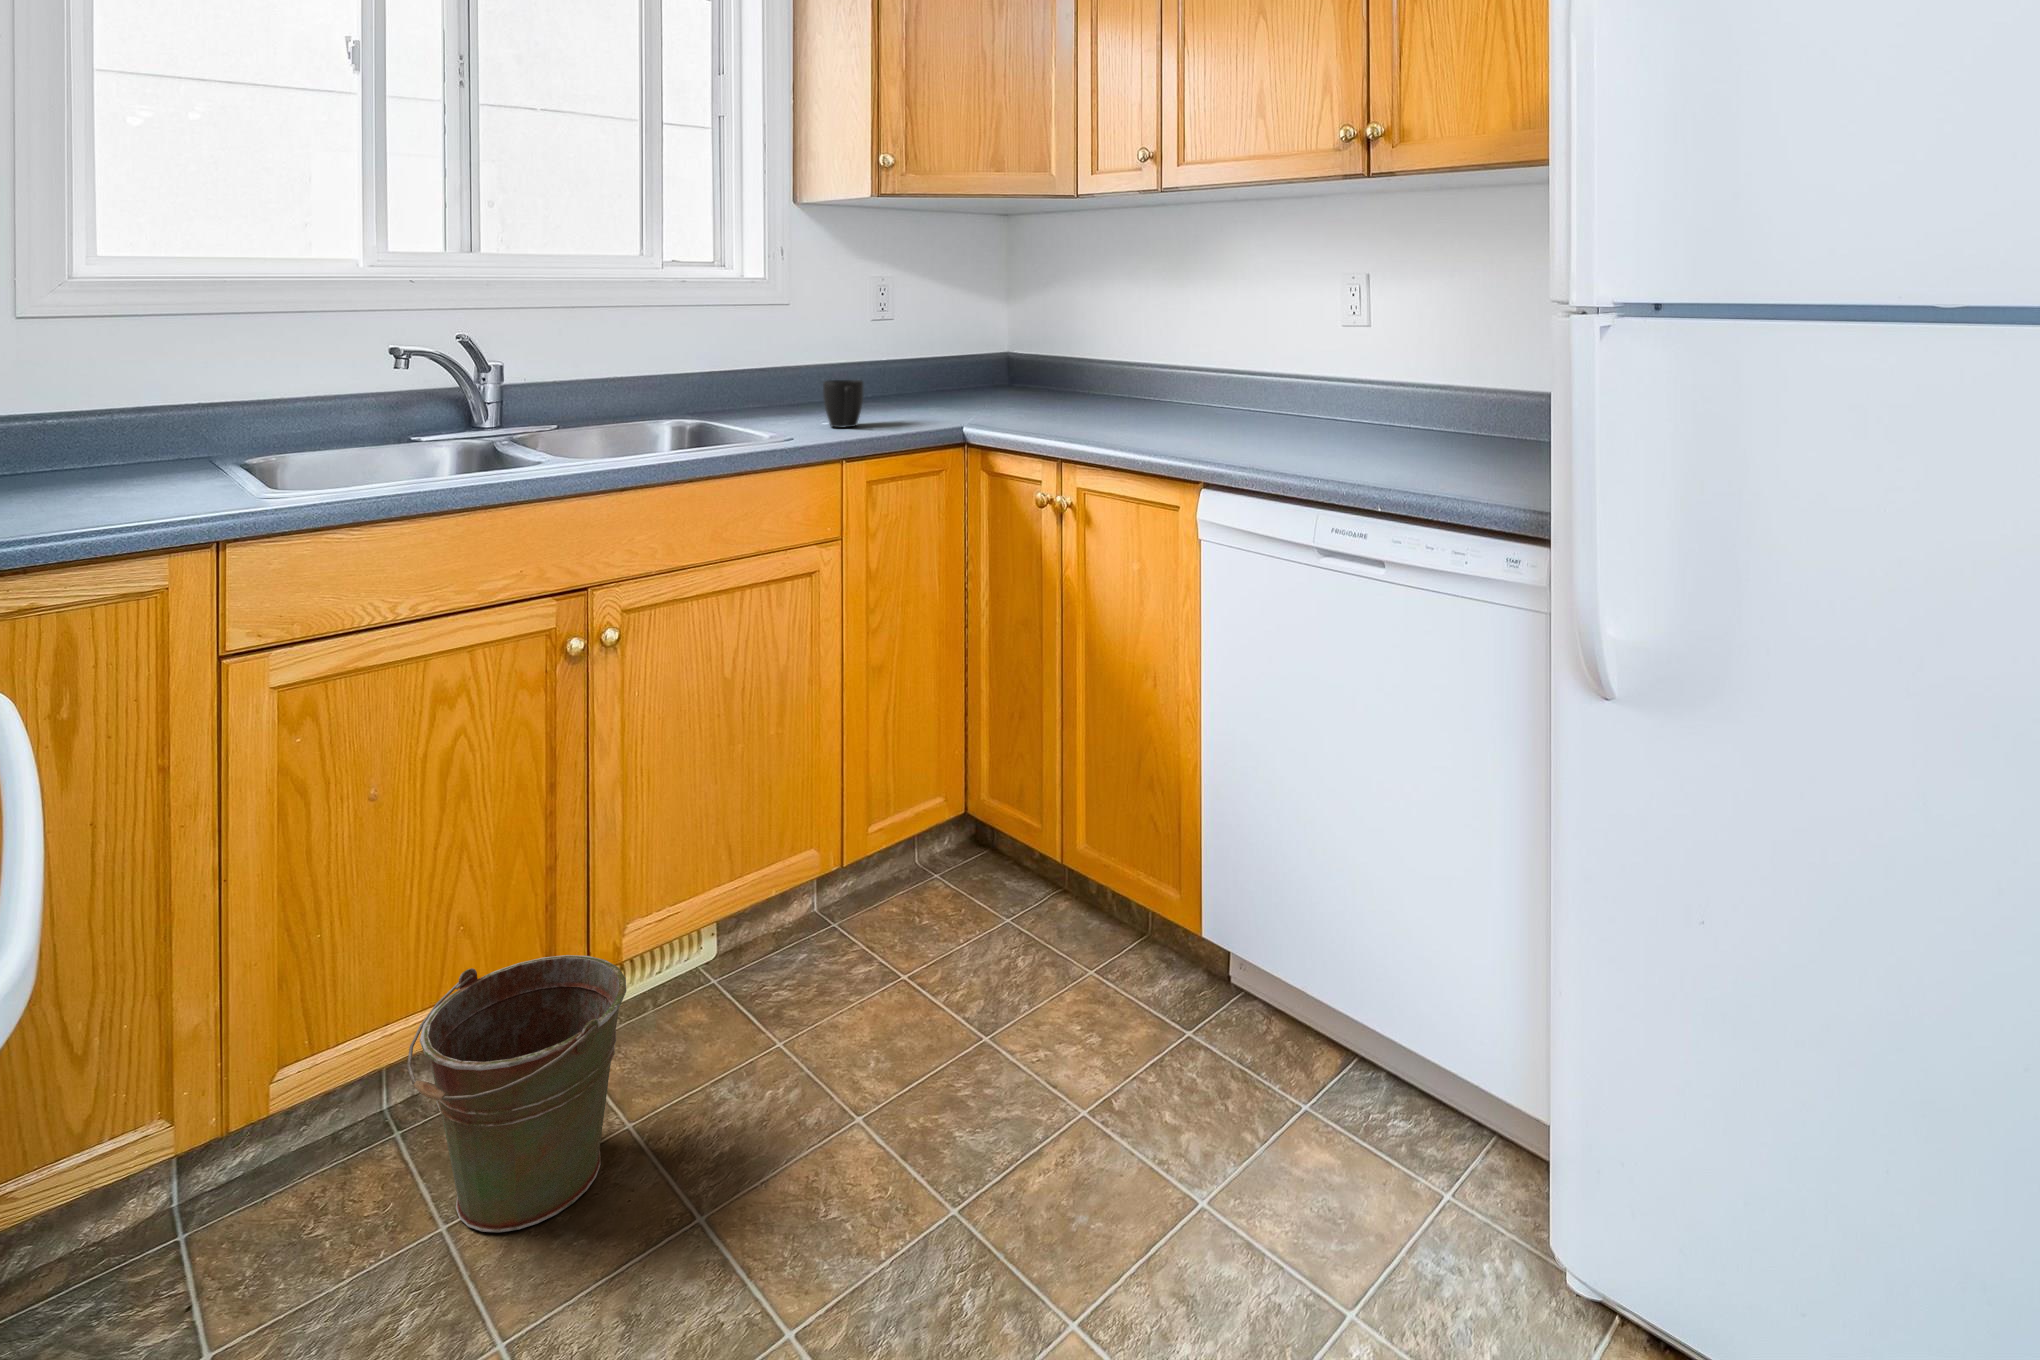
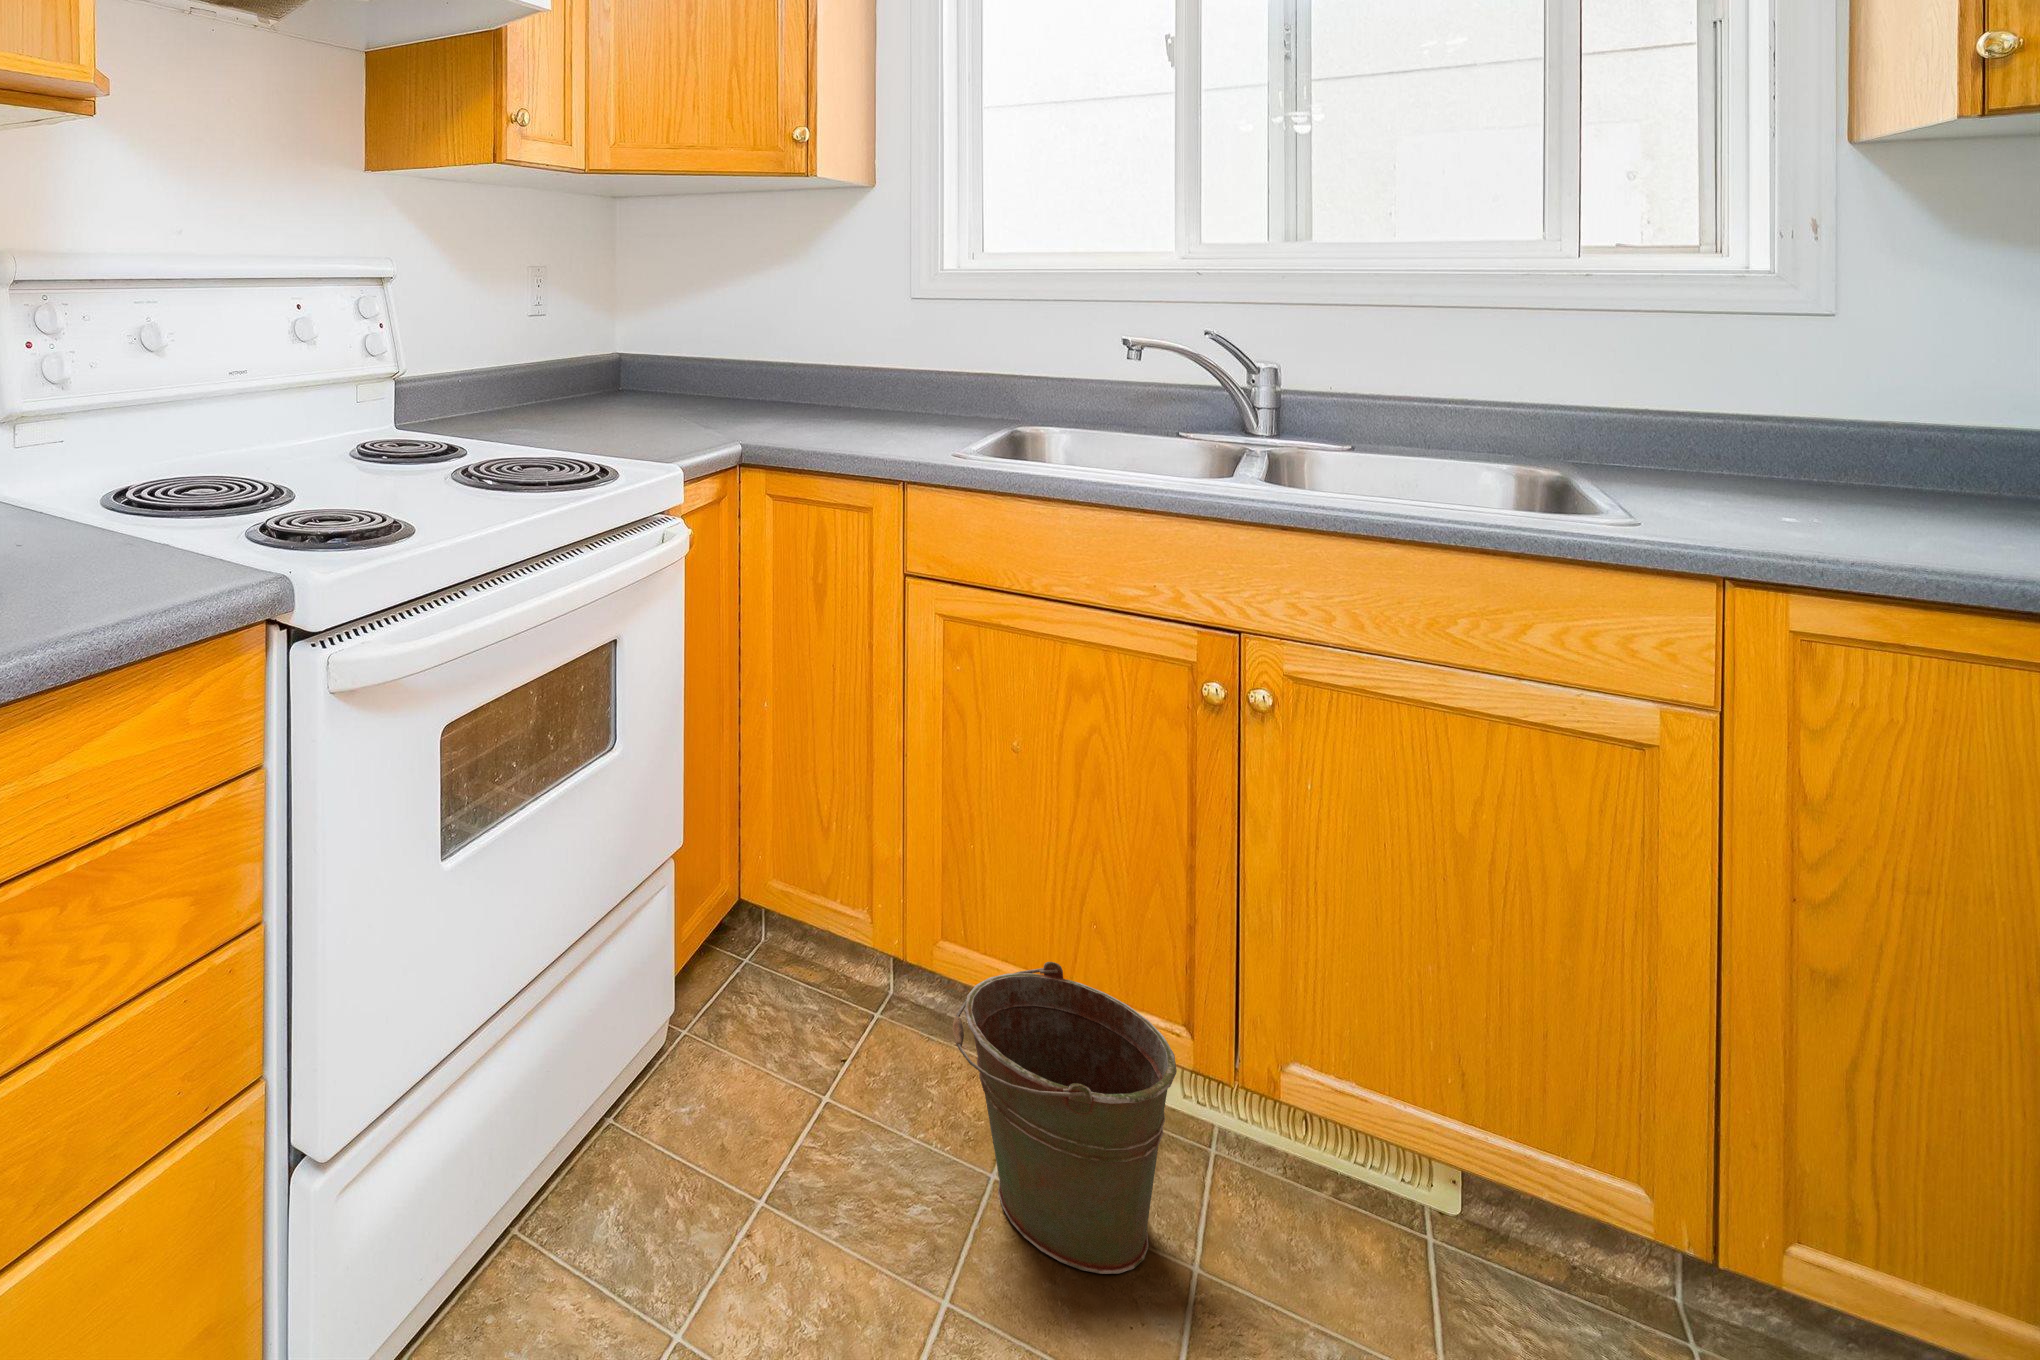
mug: present [823,380,863,428] -> none [1820,436,1936,522]

